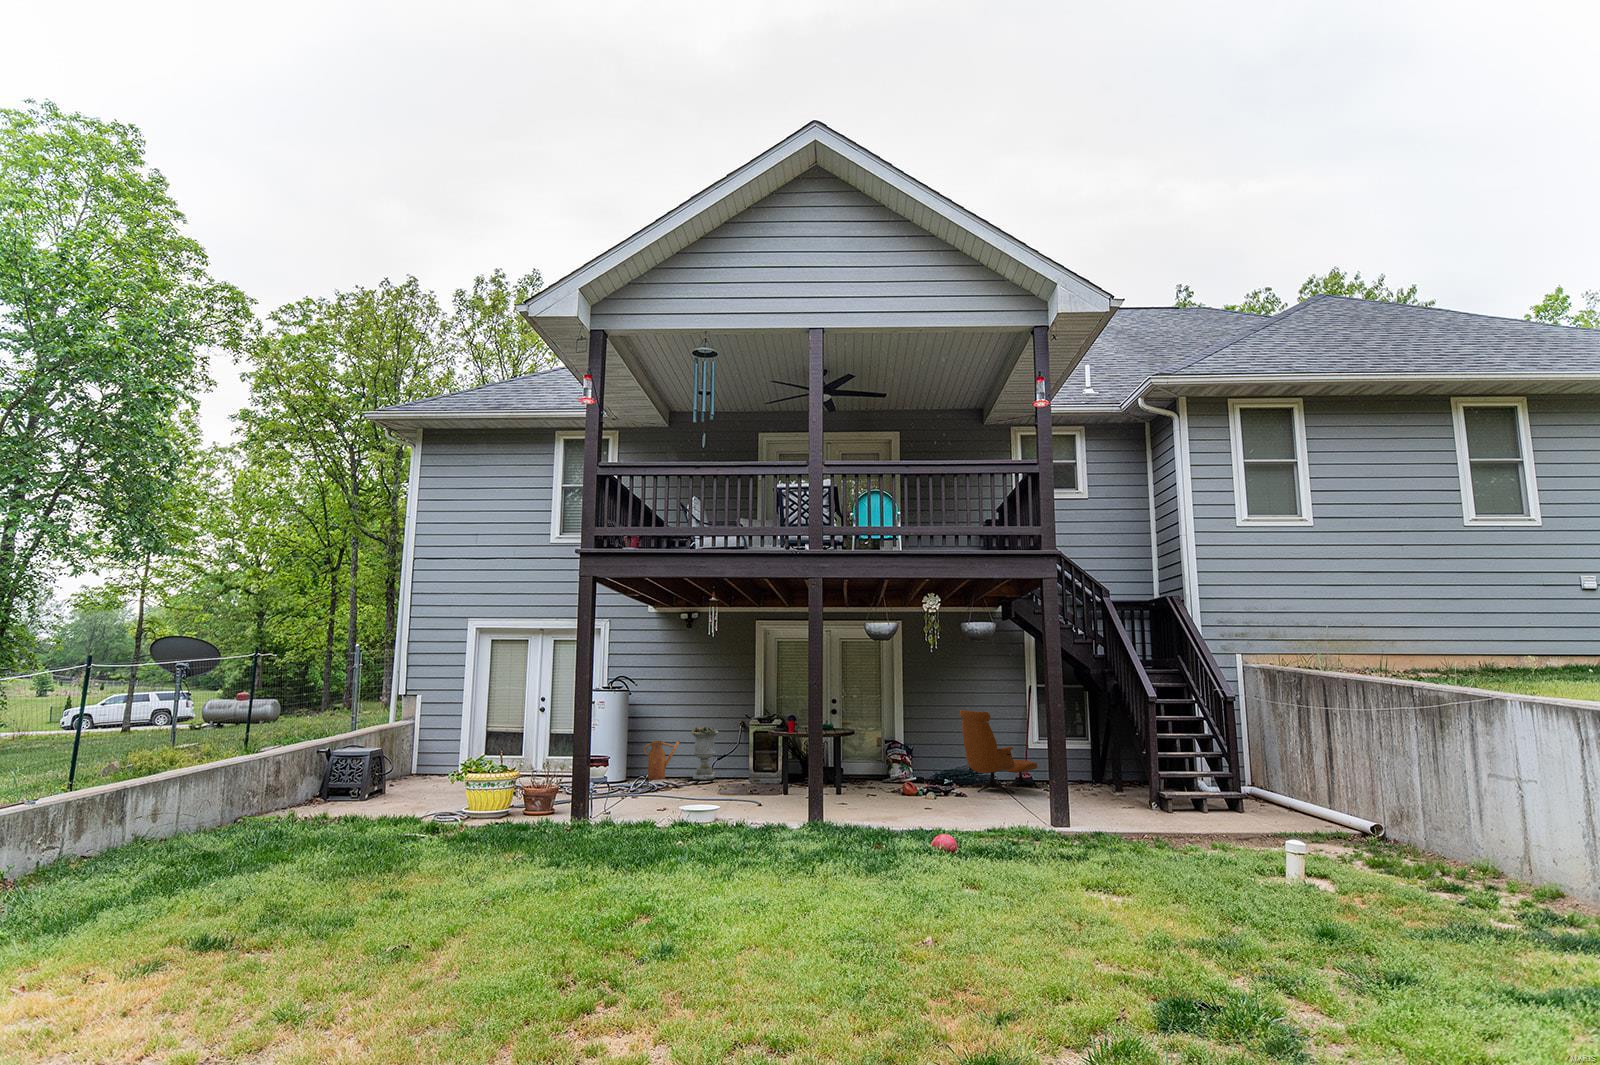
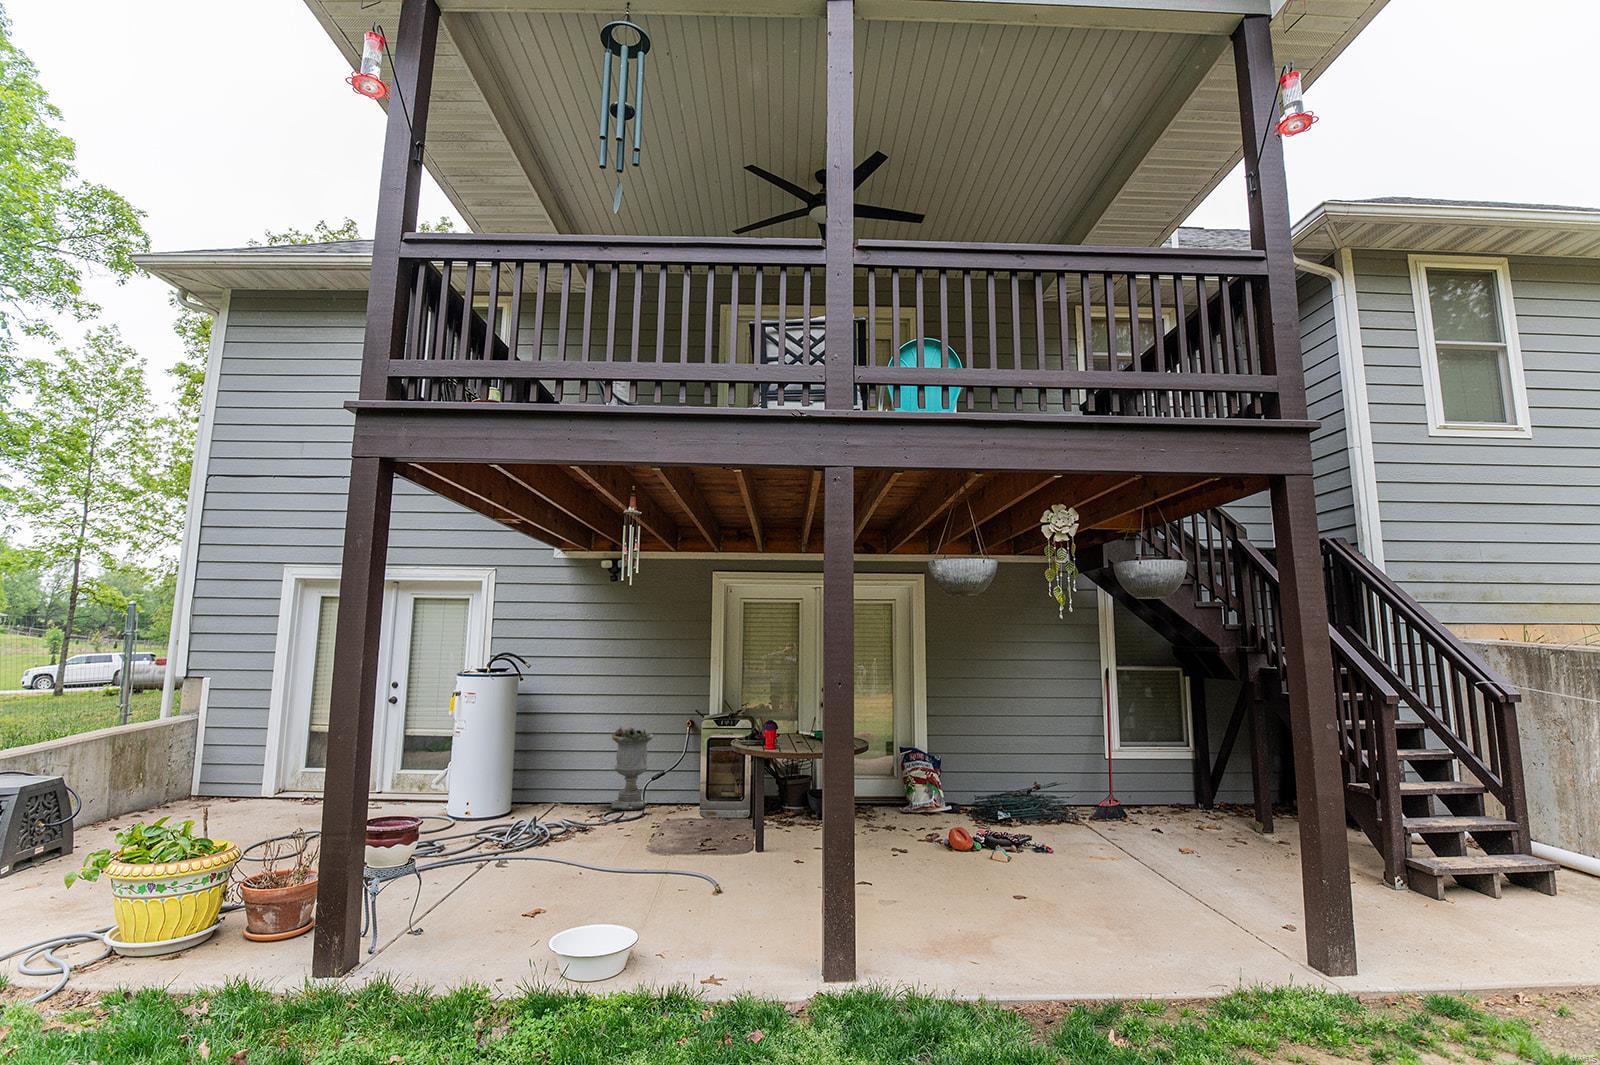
lounge chair: present [960,710,1037,793] -> none [1022,705,1129,837]
watering can: present [644,741,680,780] -> none [539,748,595,809]

